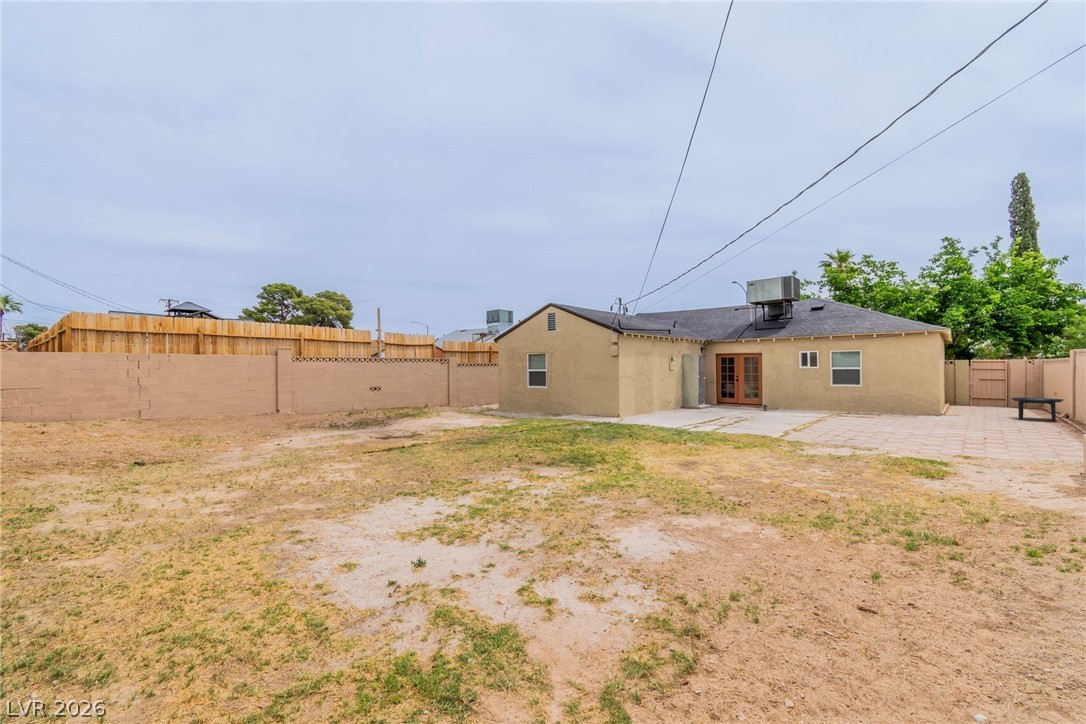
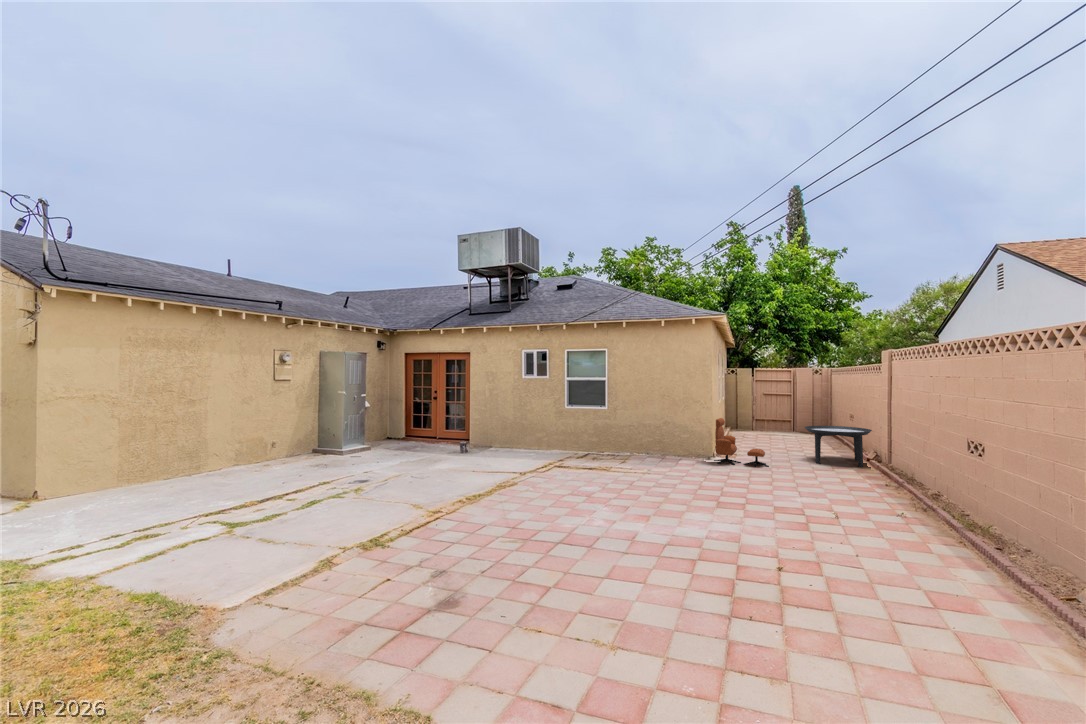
lounge chair: none [940,392,982,420] -> present [714,418,769,467]

